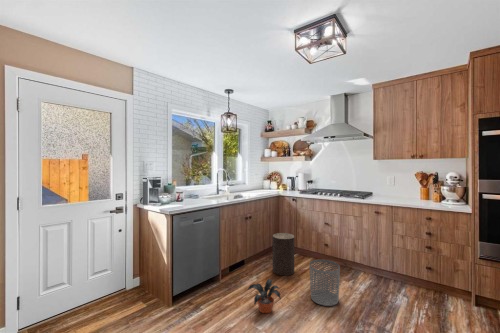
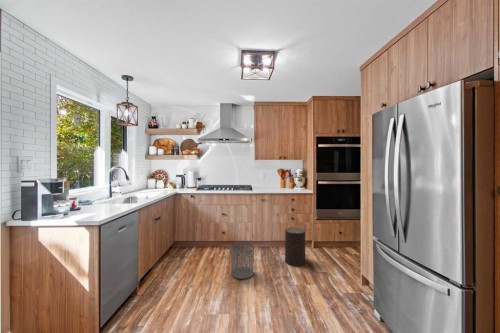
stool: present [272,233,294,275] -> present [285,227,305,266]
potted plant: present [248,279,281,313] -> none [190,270,222,302]

